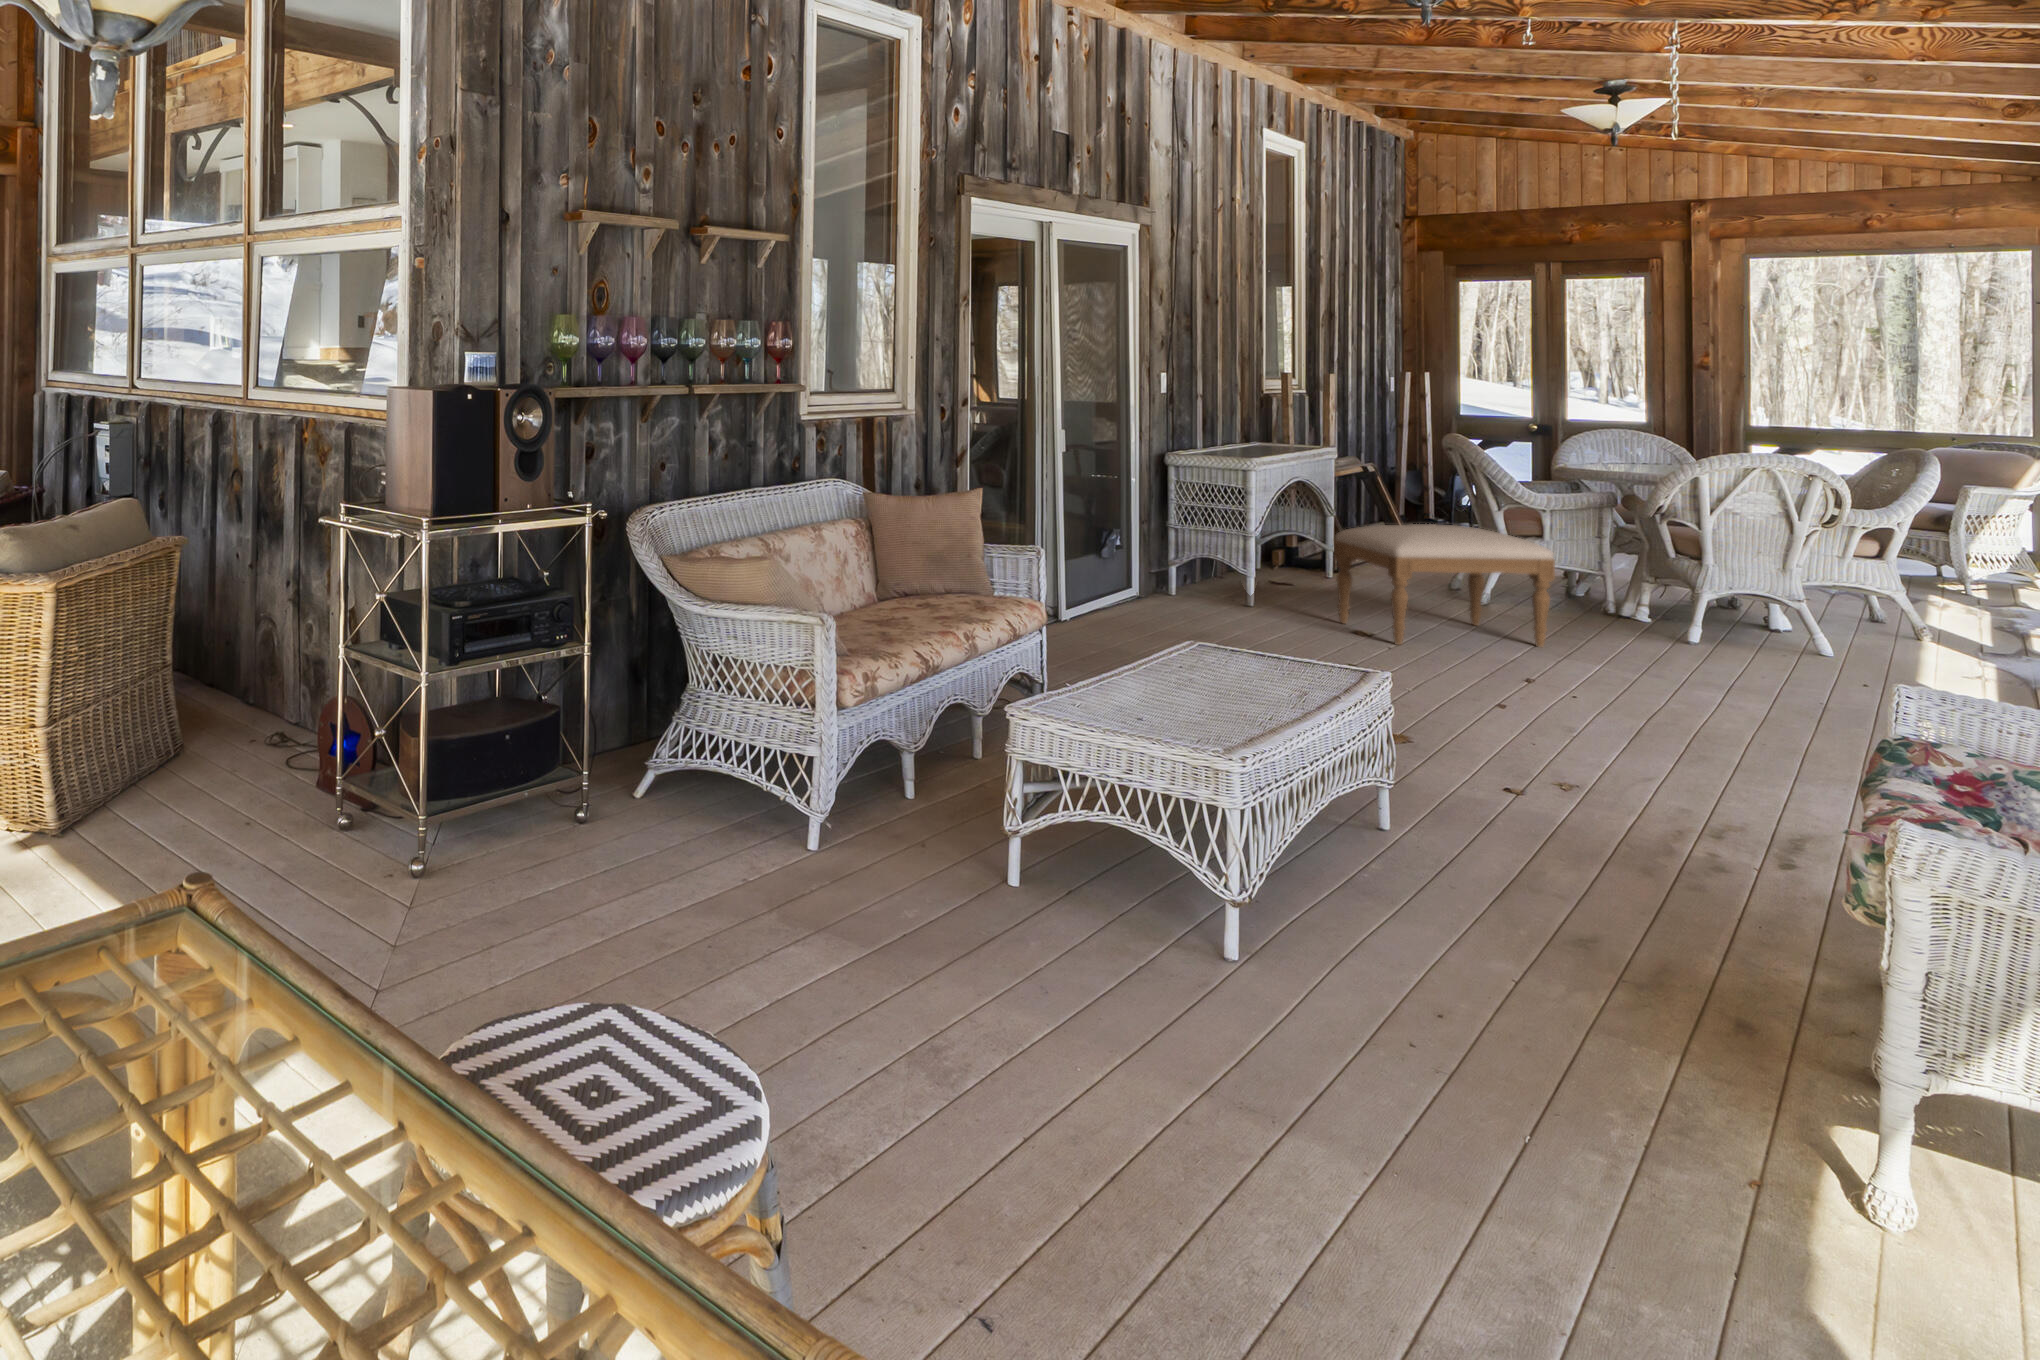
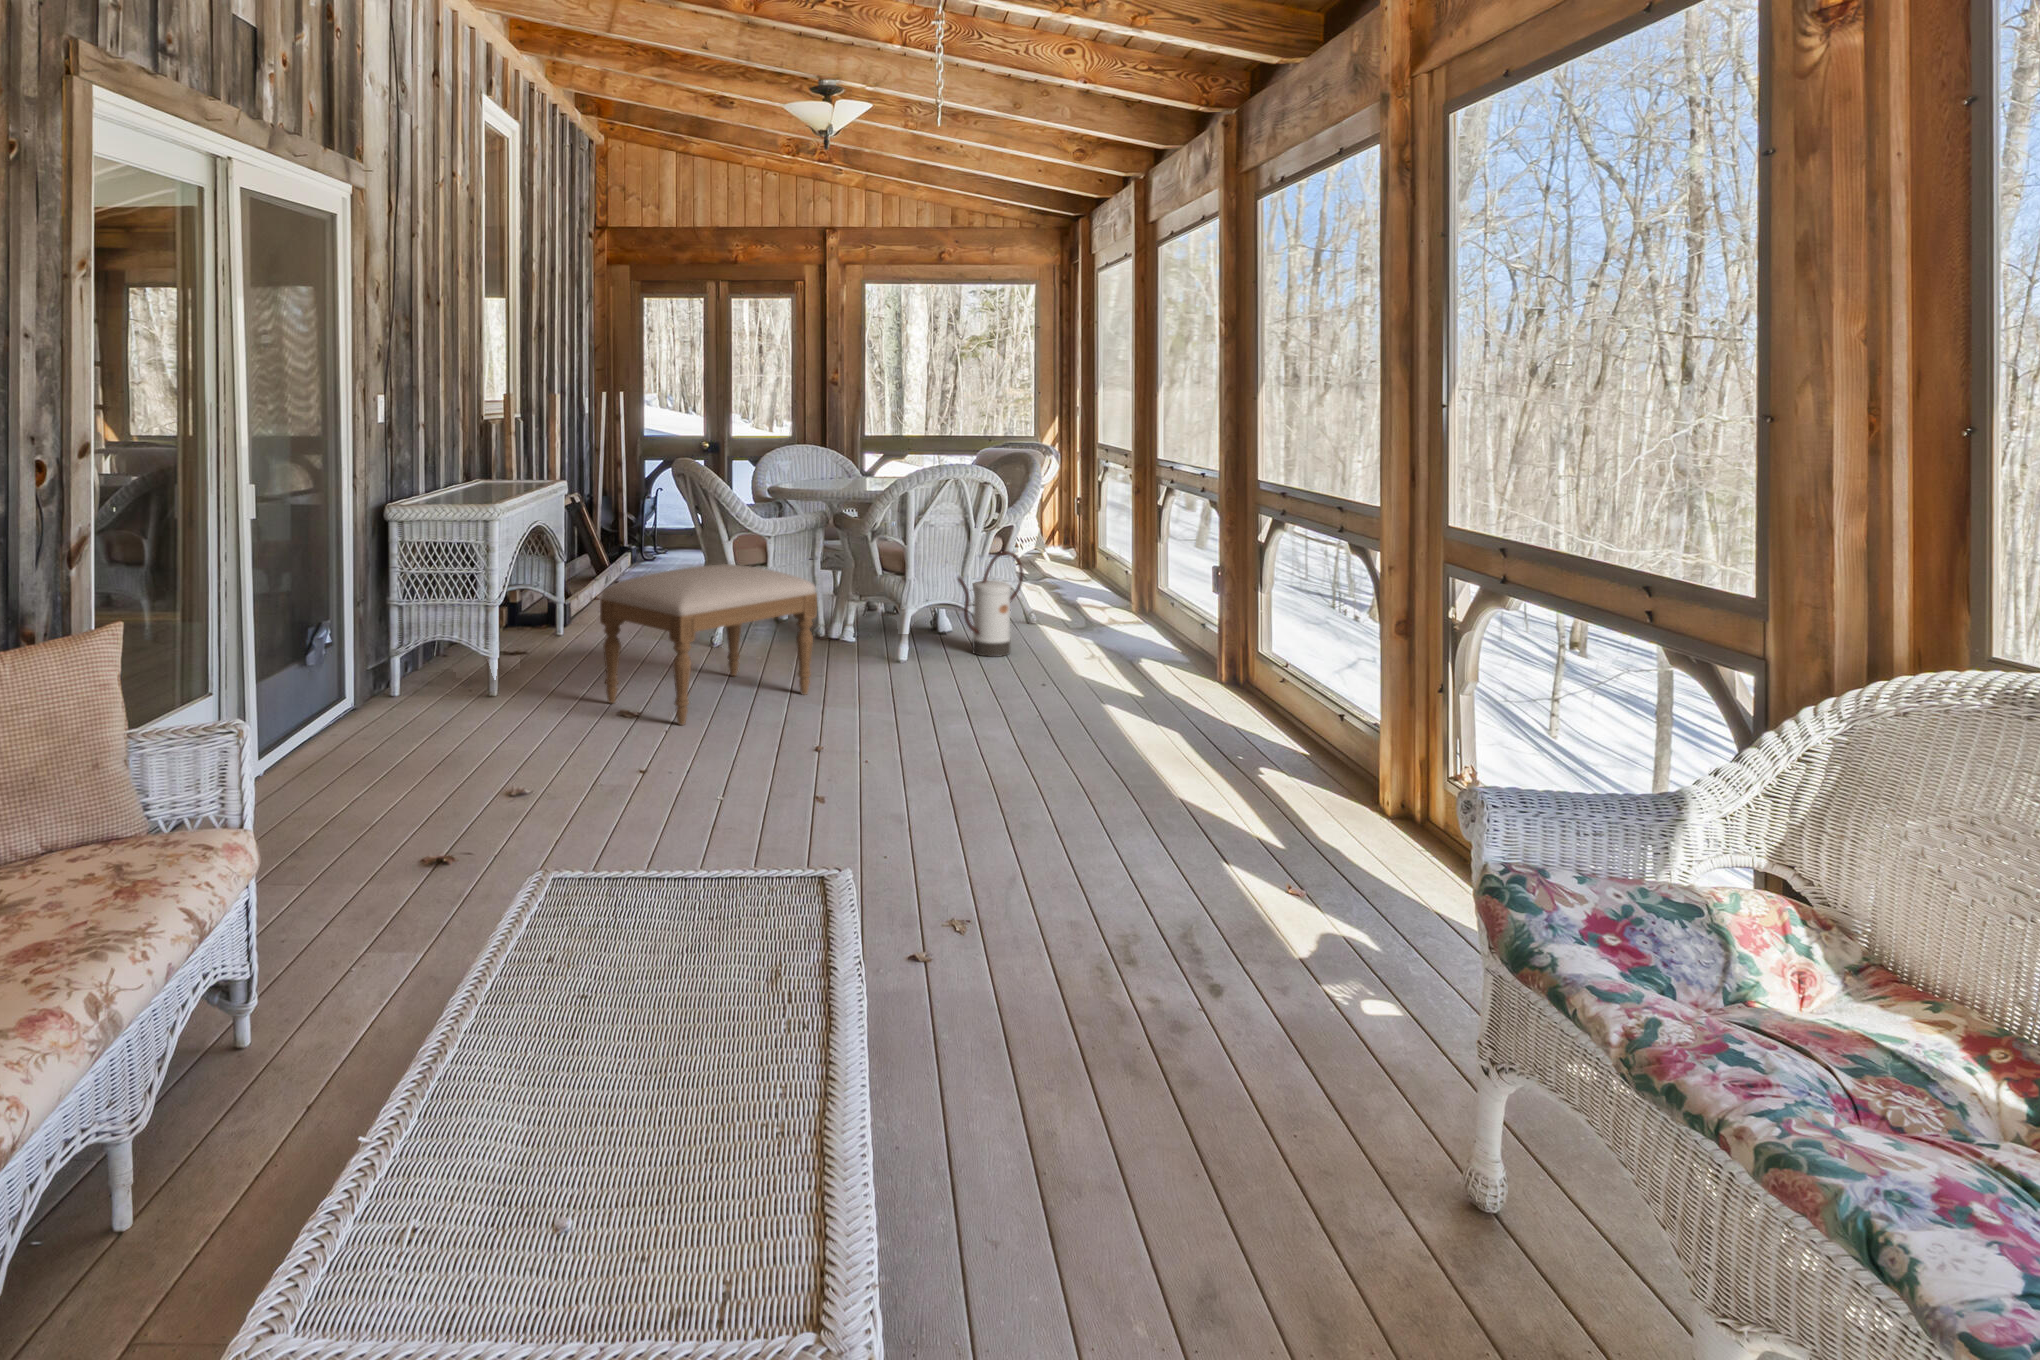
watering can: none [1759,552,1869,659] -> present [958,551,1023,657]

